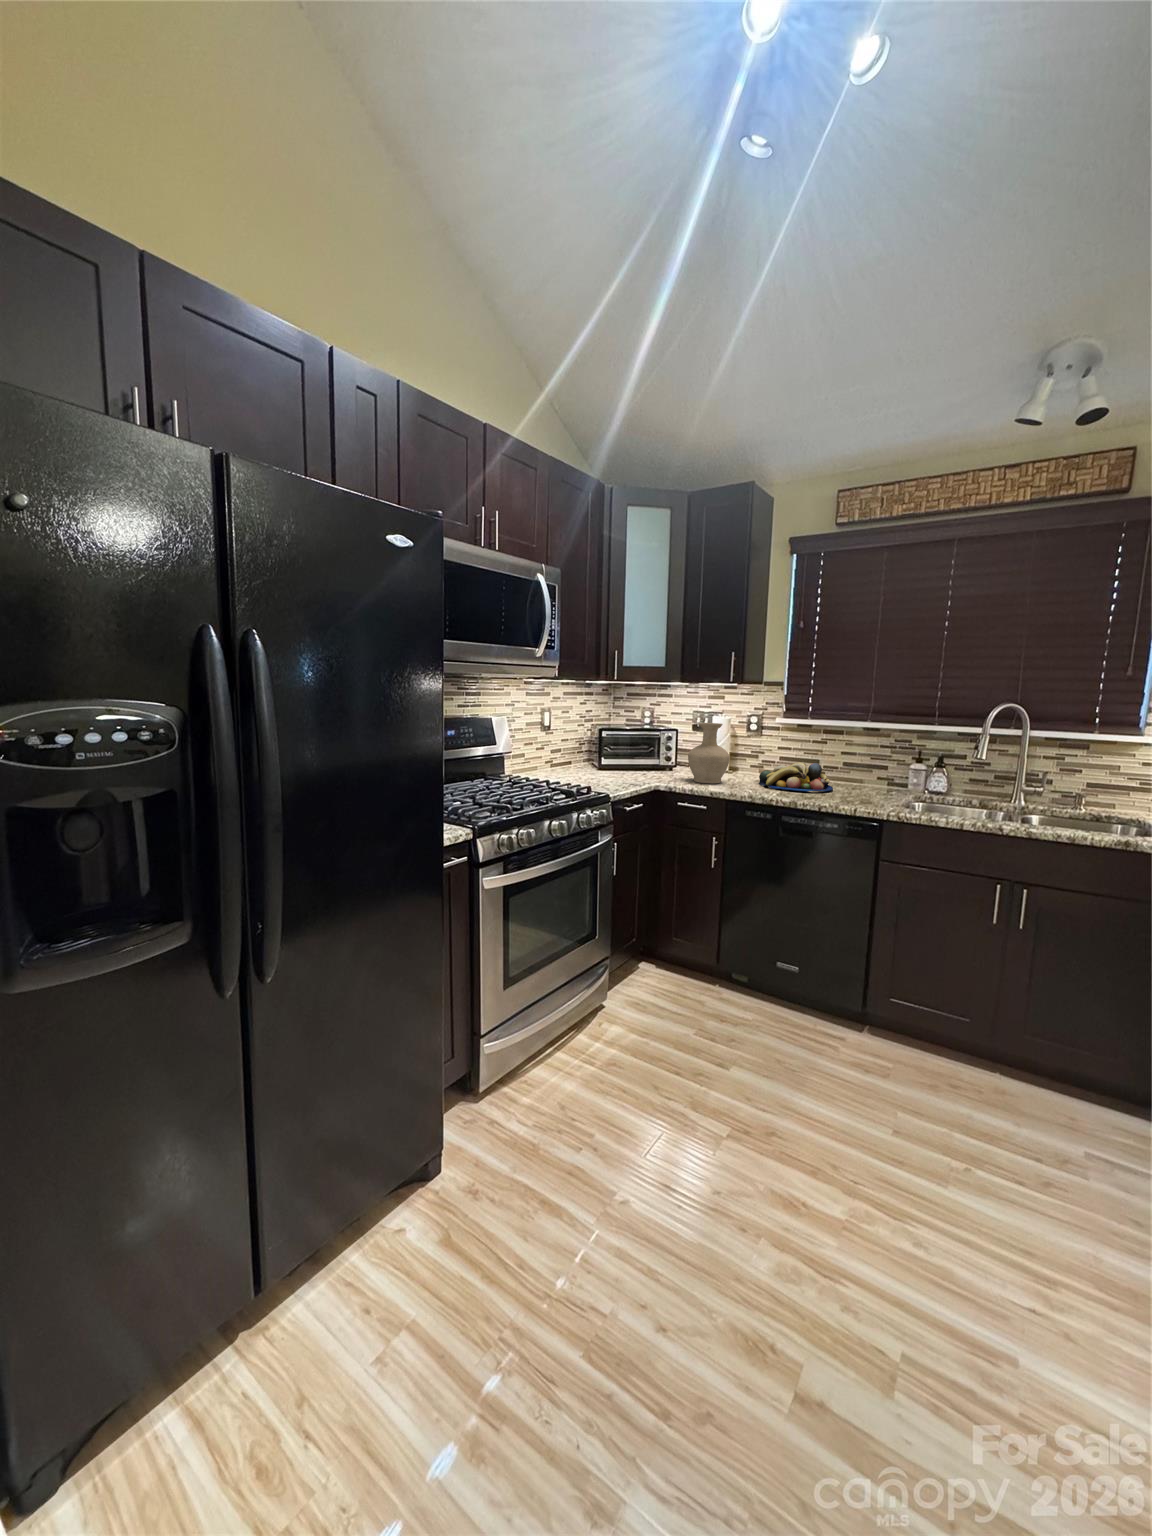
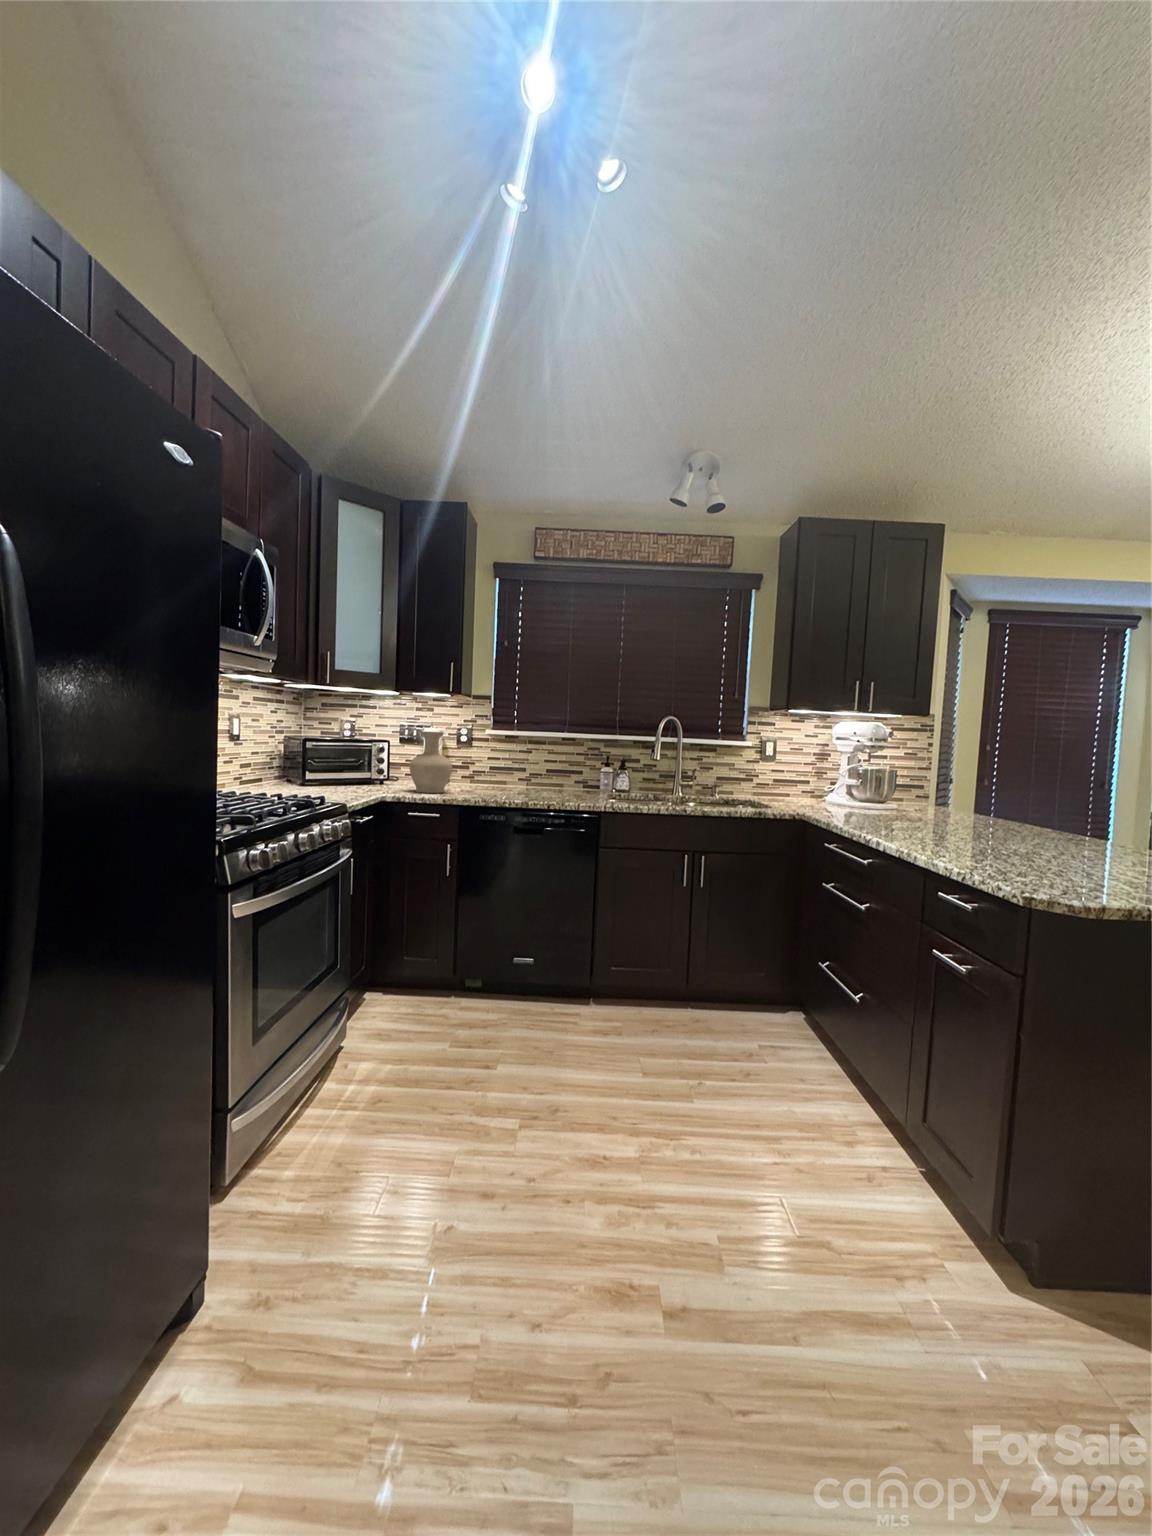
fruit bowl: present [758,763,833,791] -> none [477,769,545,795]

